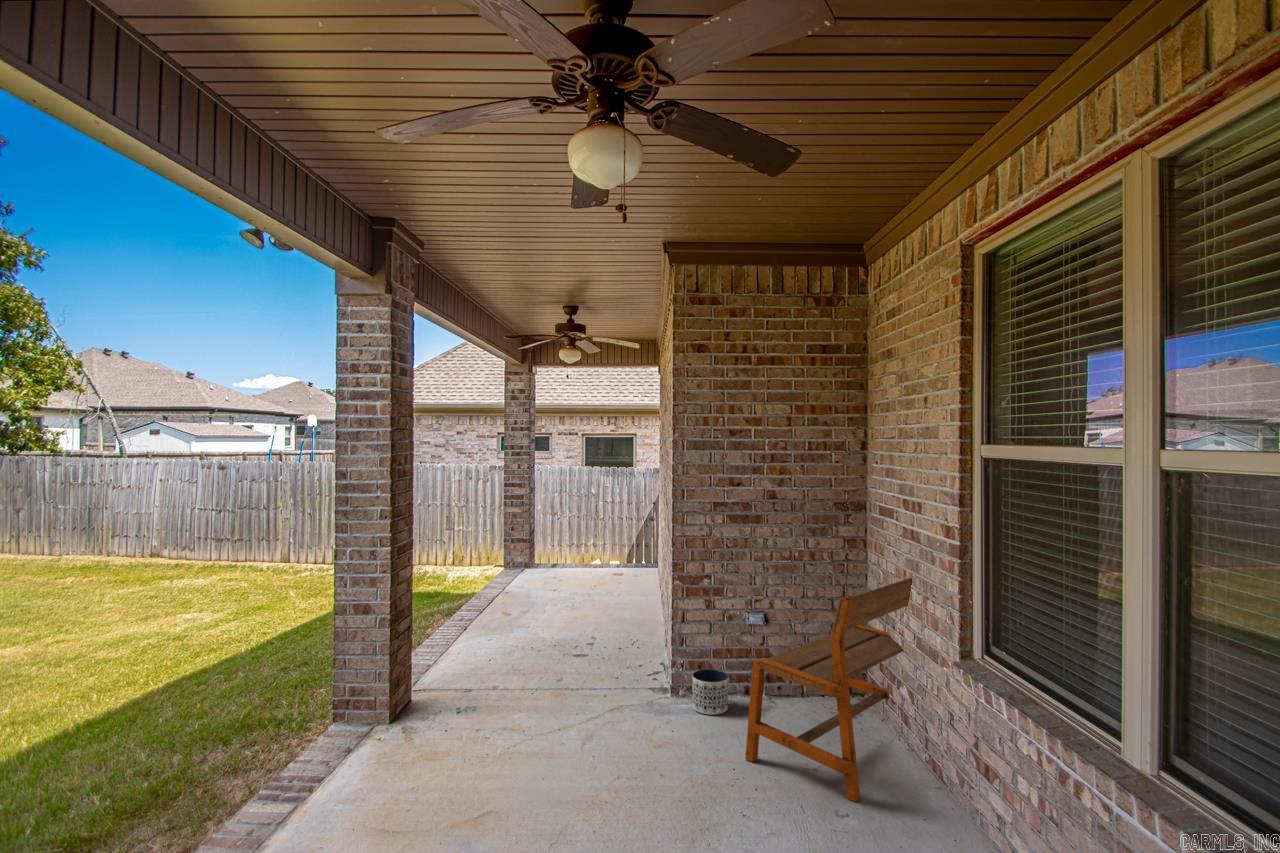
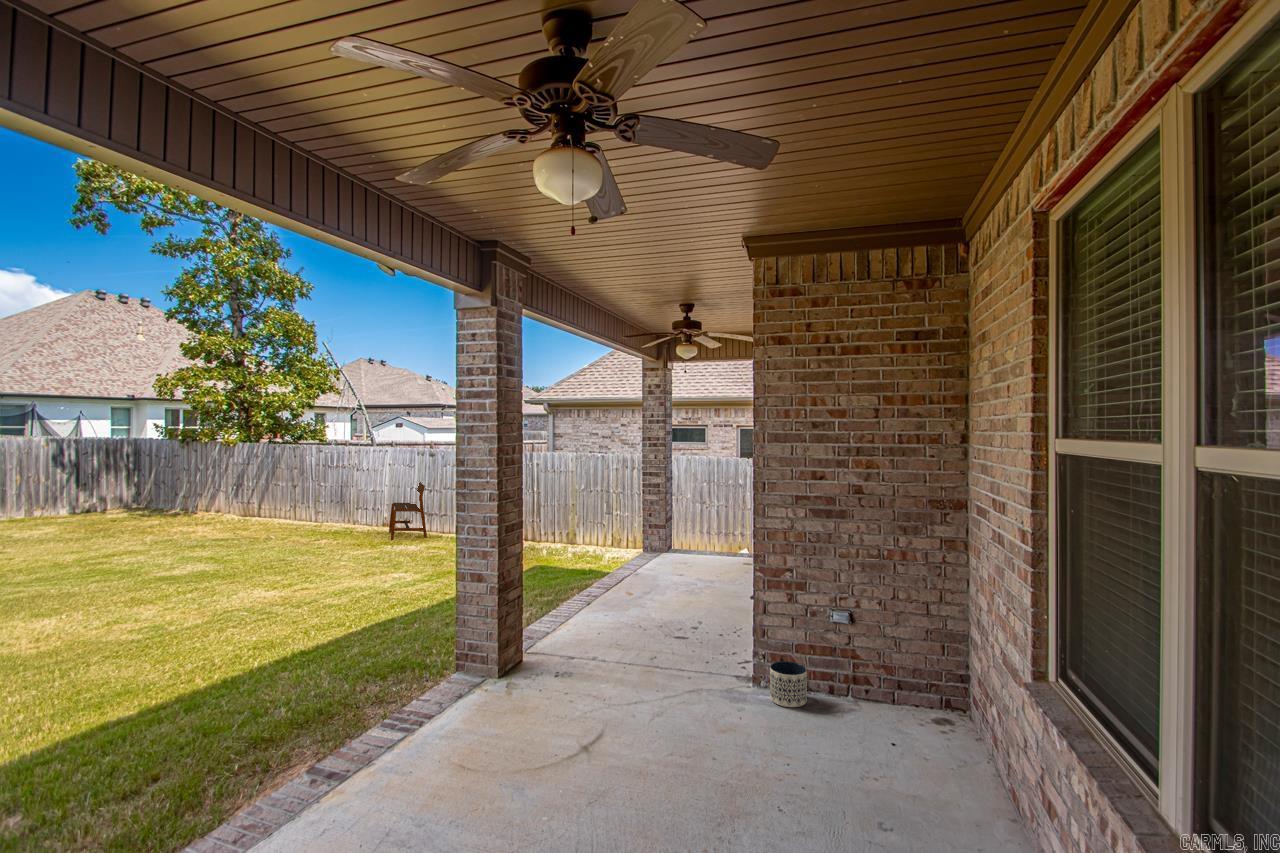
bench: present [745,578,912,802] -> present [389,482,427,540]

